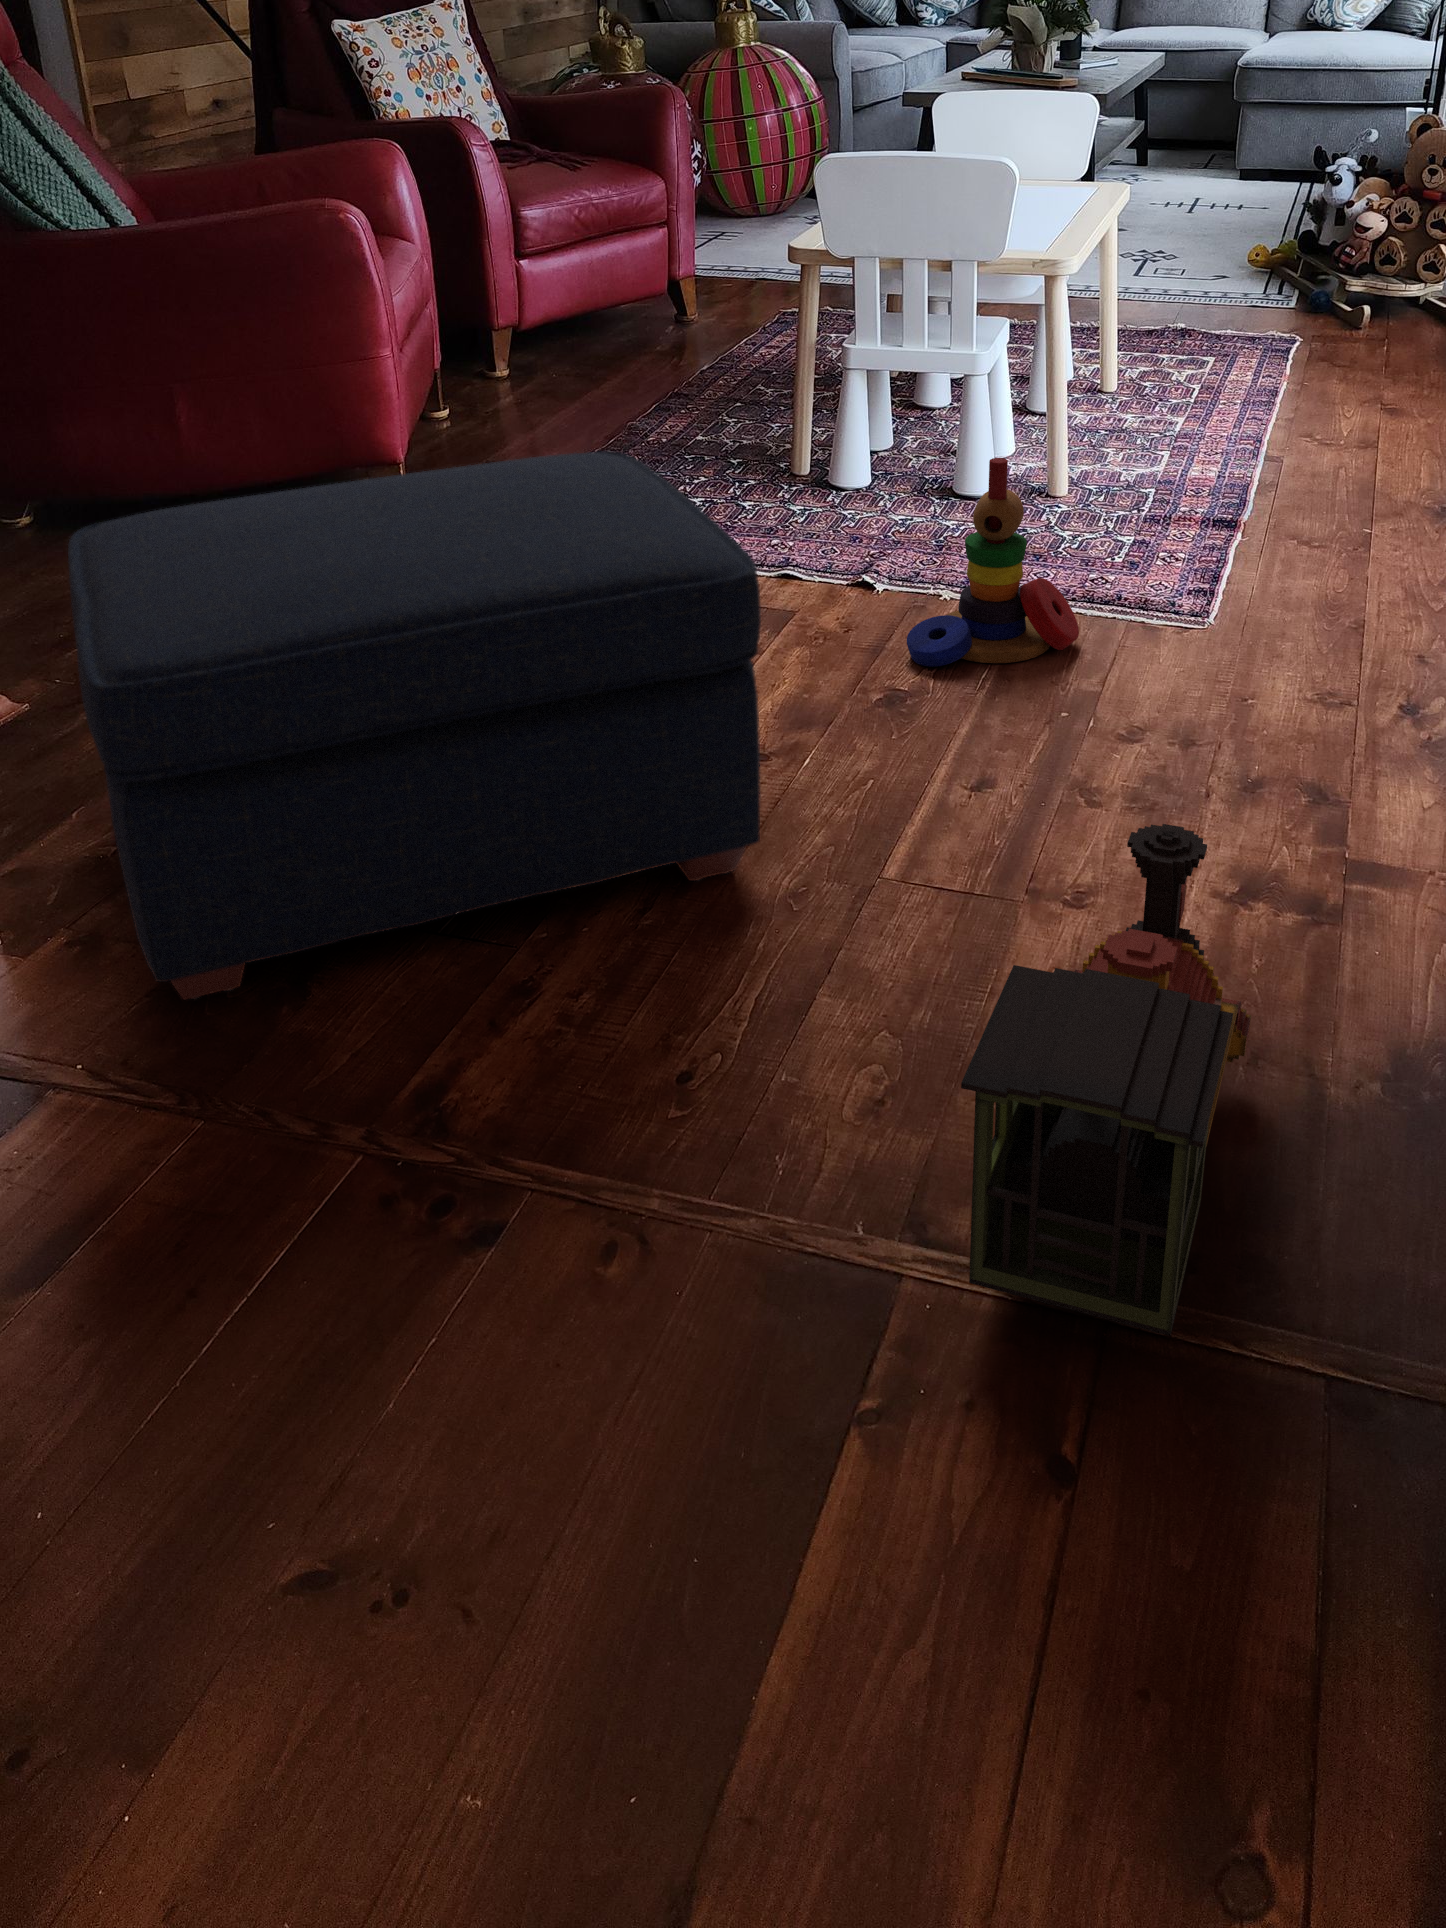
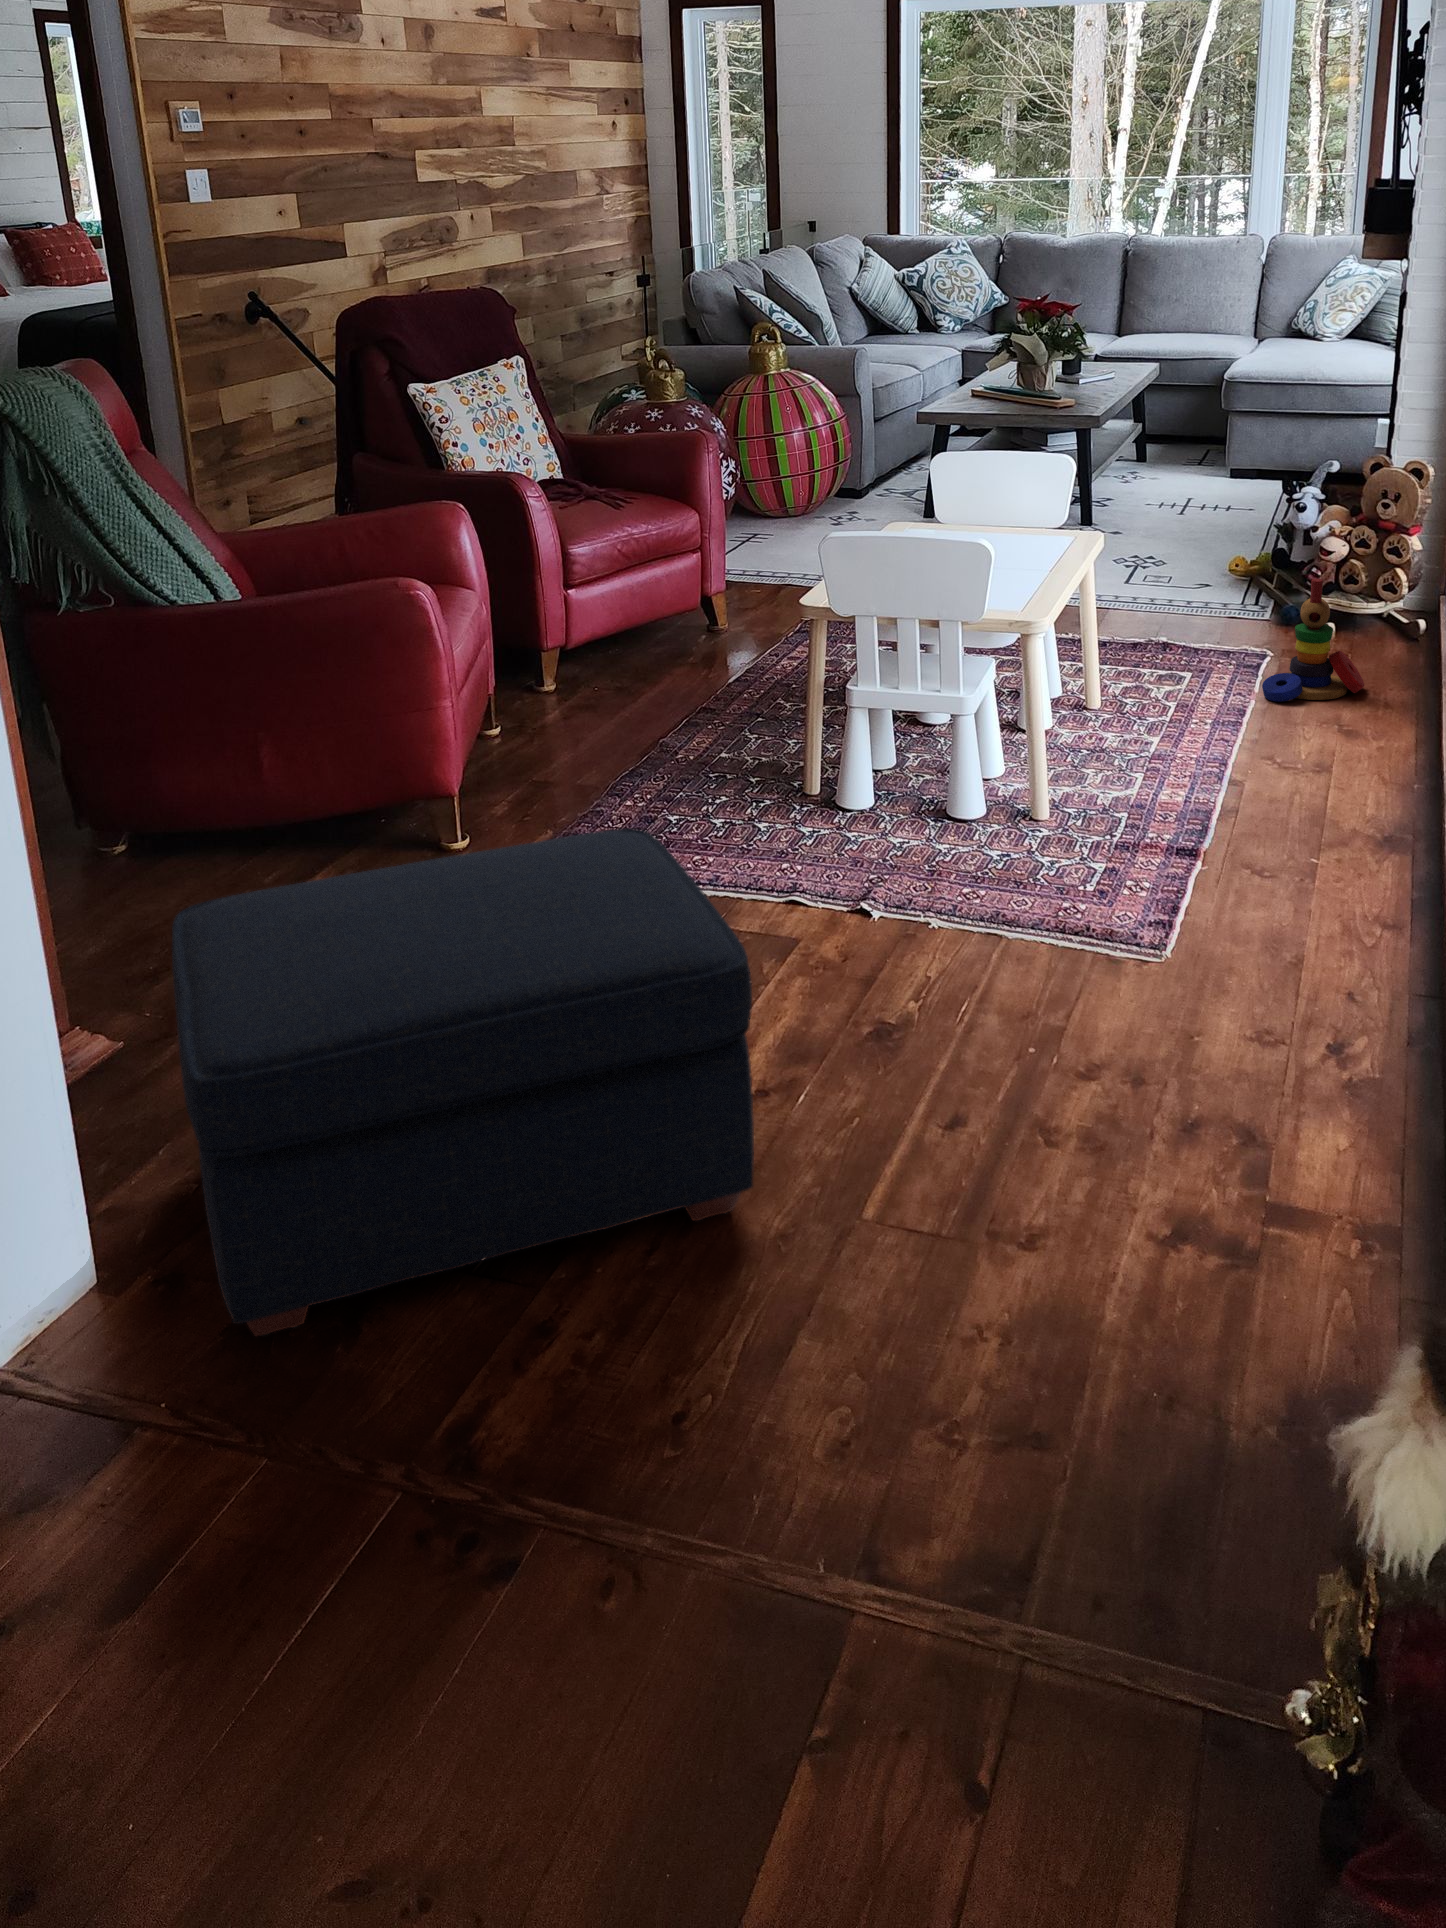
stacking toy: present [907,458,1079,667] -> present [1262,579,1364,702]
toy train: present [961,824,1251,1336] -> none [890,1202,1160,1676]

